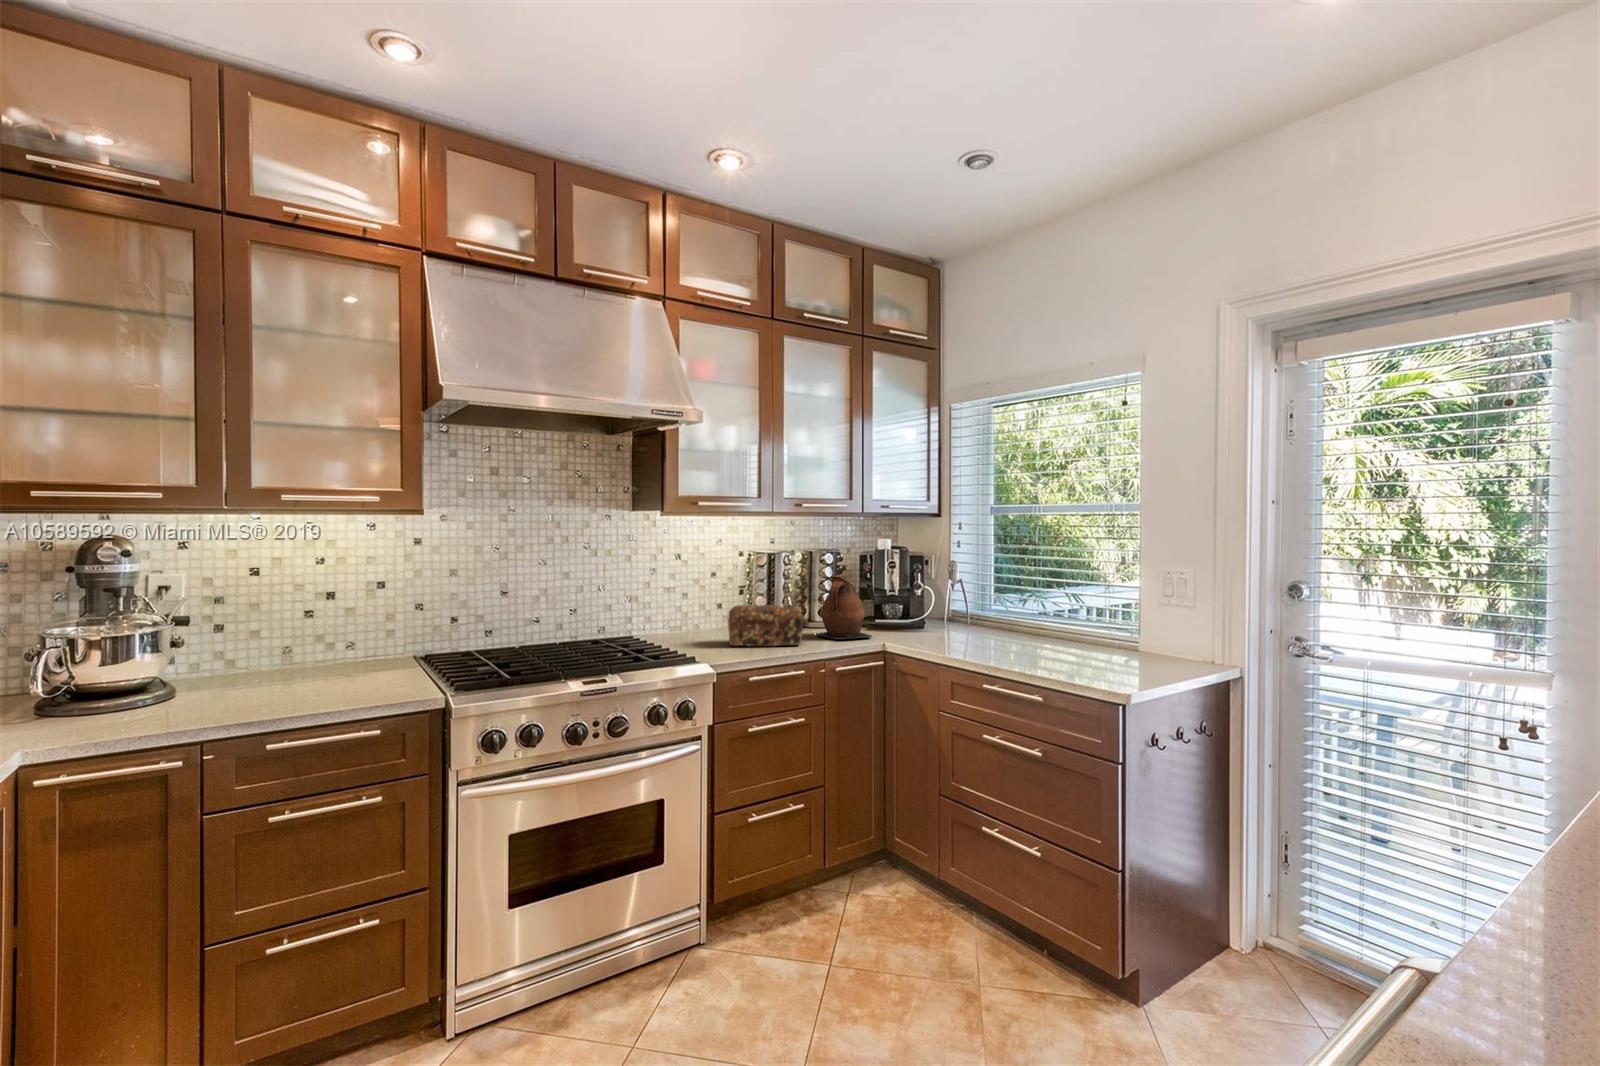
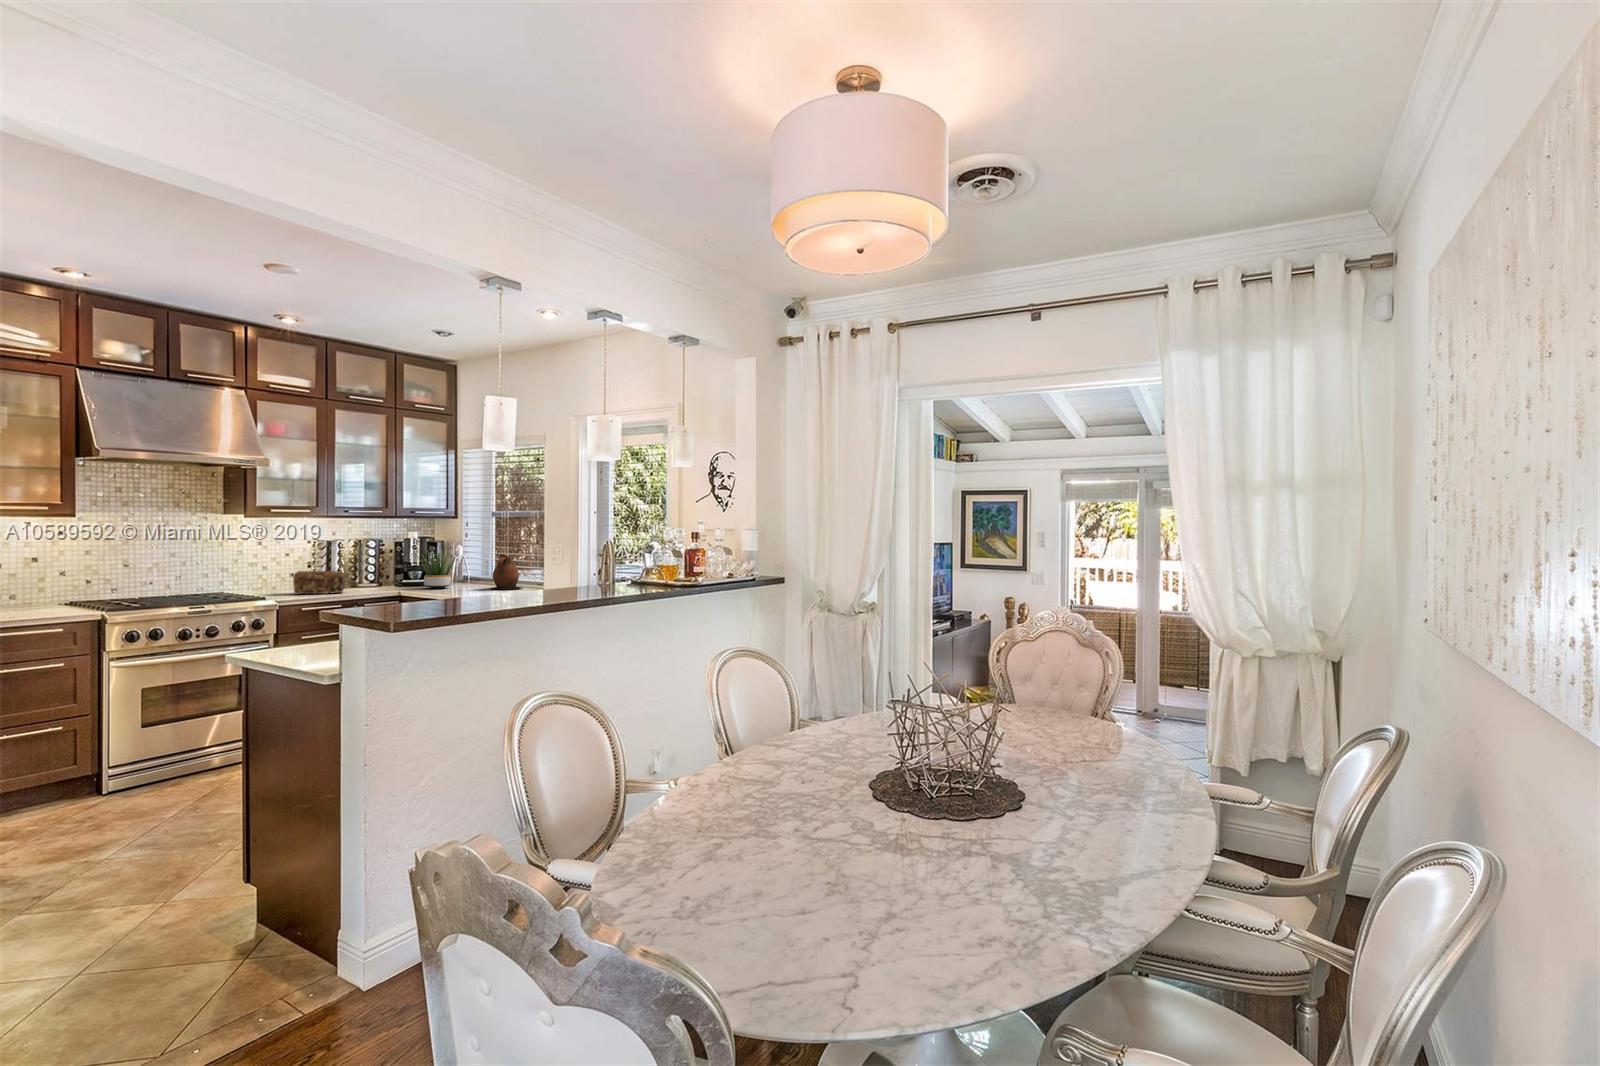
potted plant: none [905,563,972,639] -> present [417,547,458,589]
ceramic pitcher: present [817,576,872,639] -> present [492,554,523,589]

